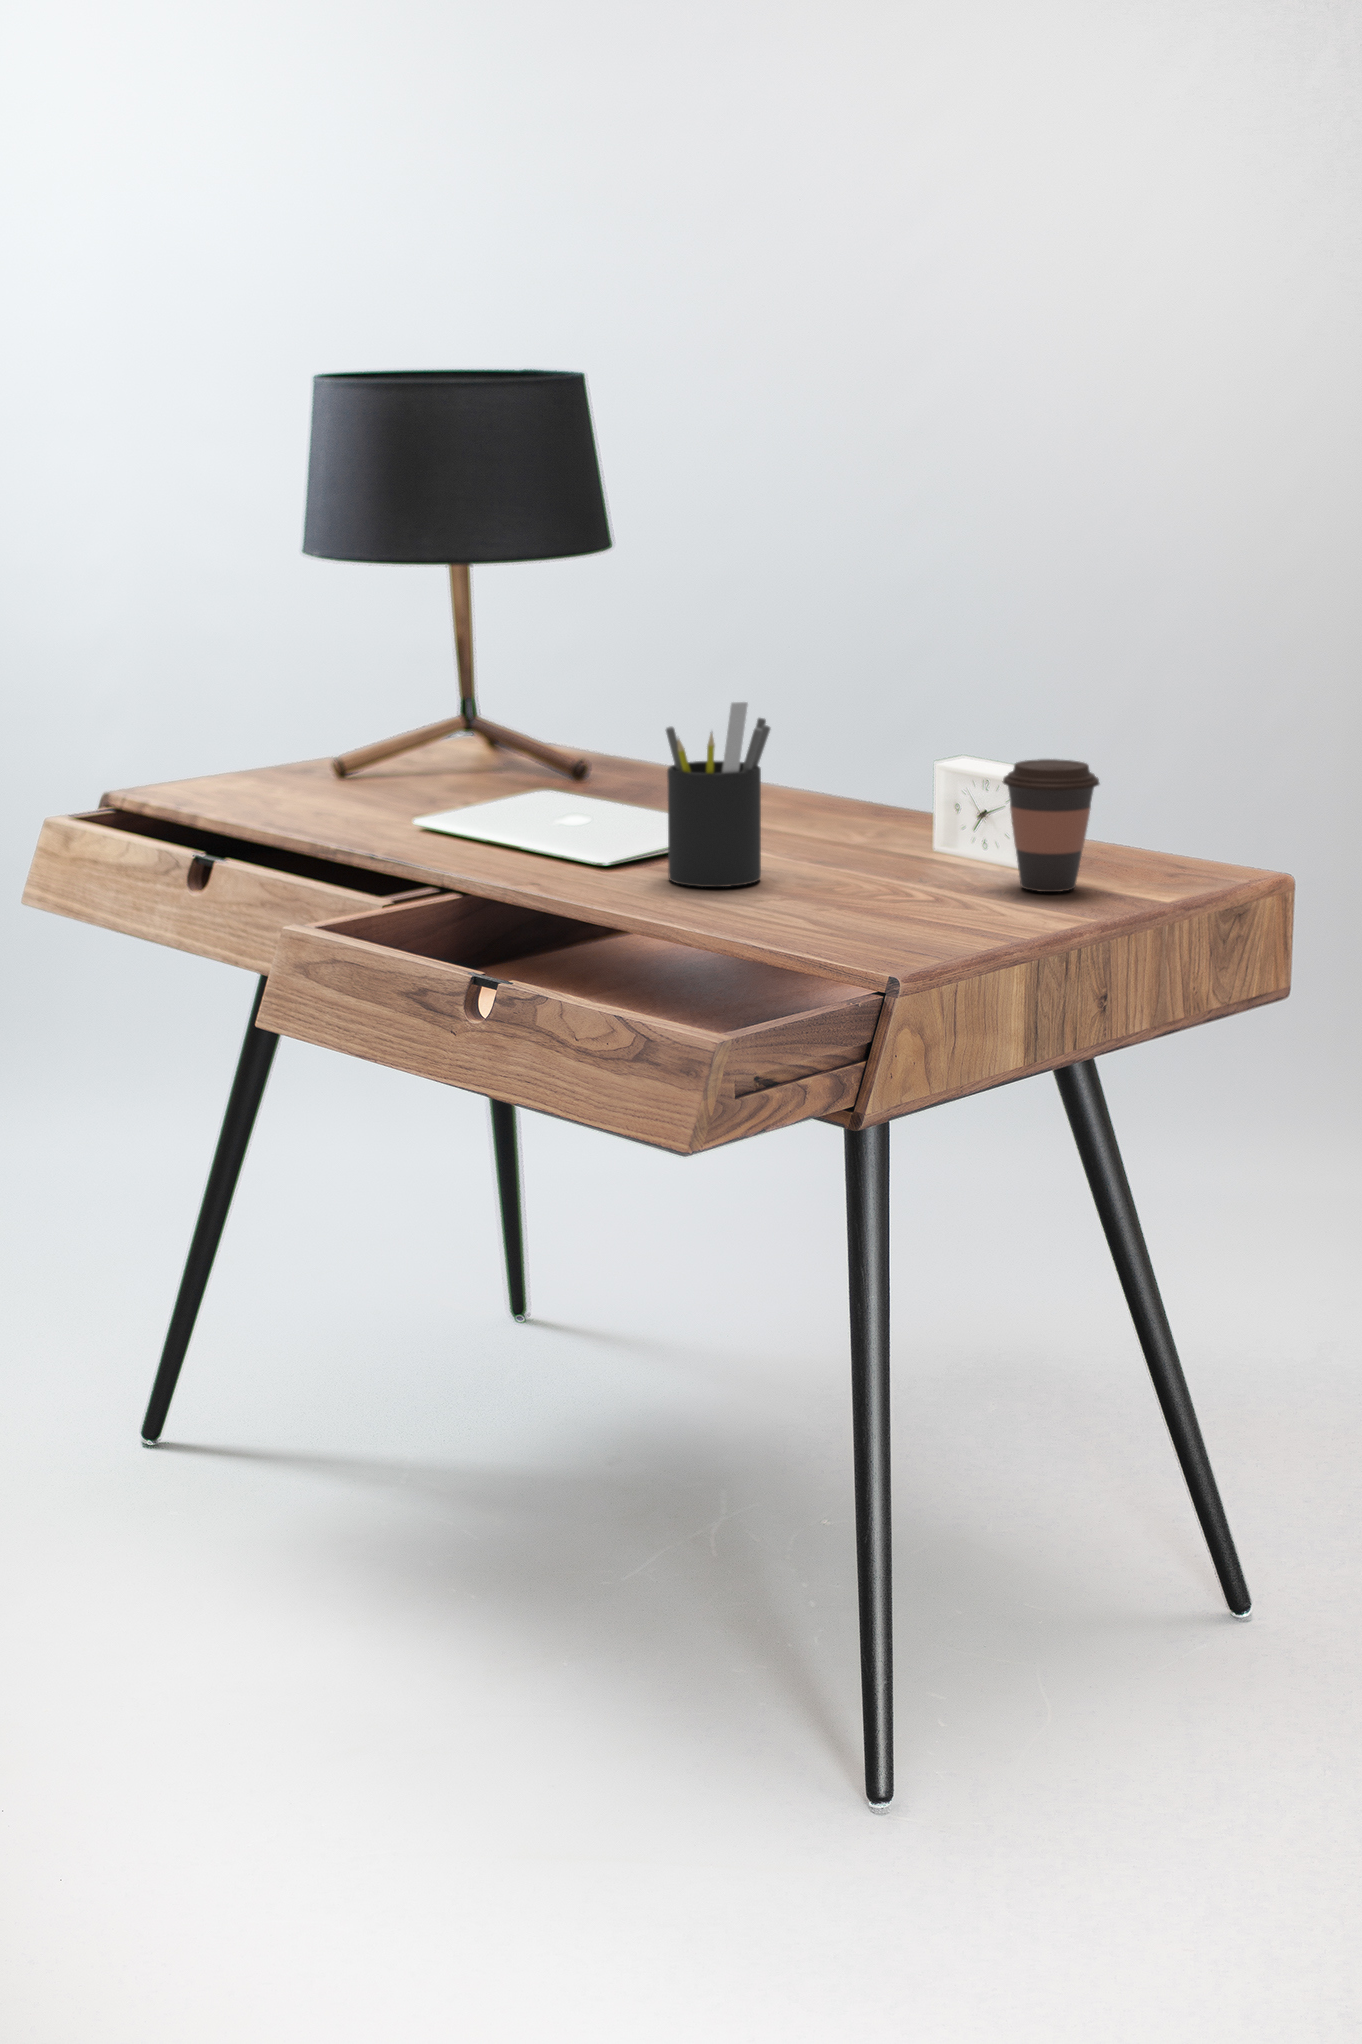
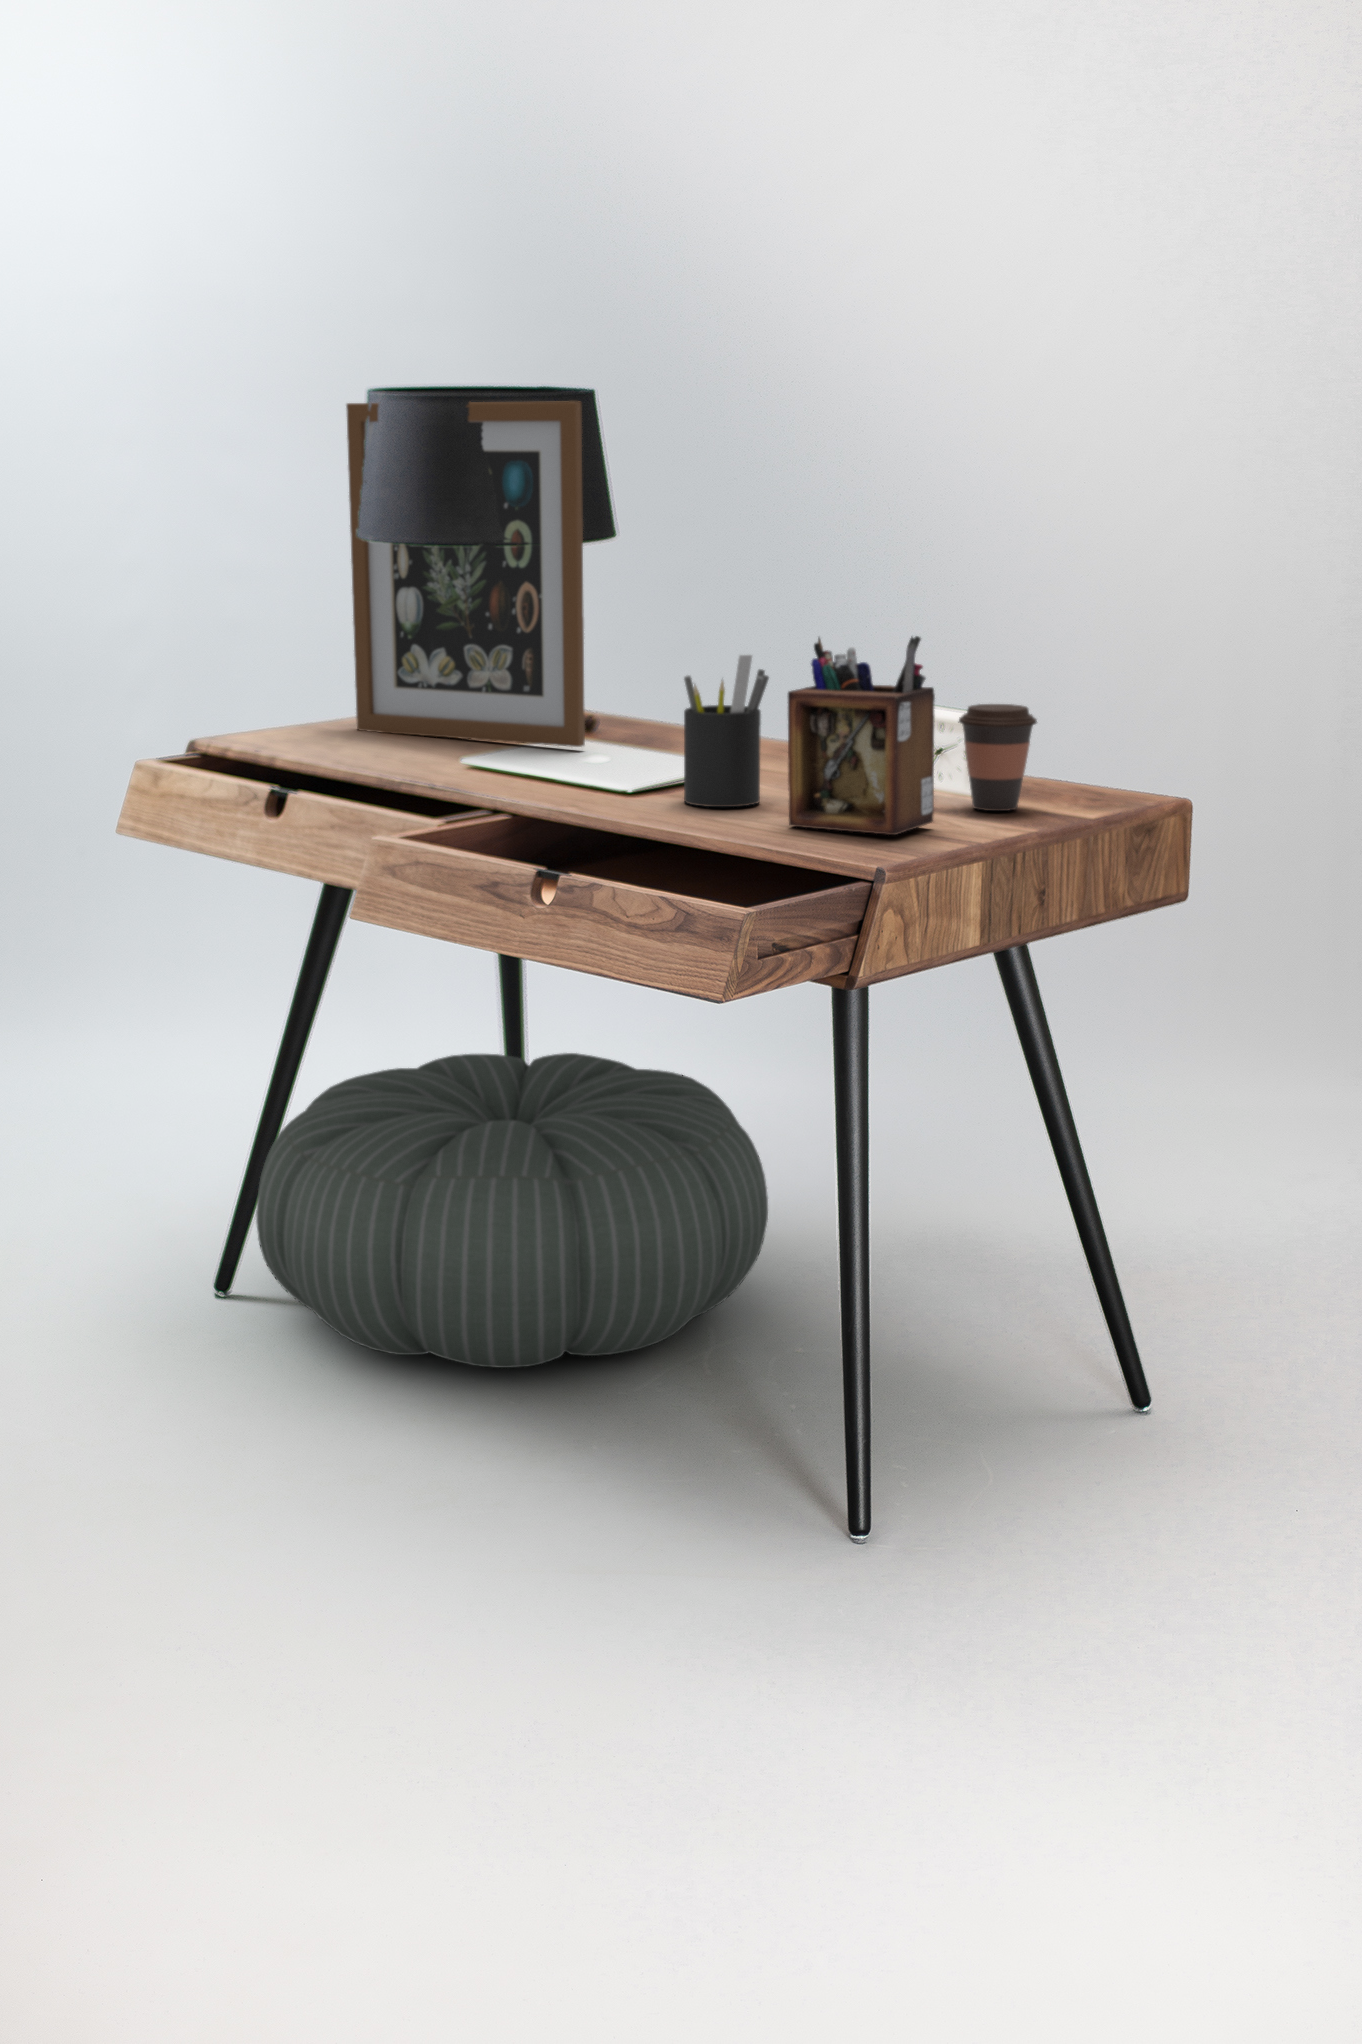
picture frame: none [293,393,569,802] -> present [346,401,585,747]
desk organizer: none [786,680,969,930] -> present [788,636,935,835]
pouf: none [189,1147,787,1538] -> present [256,1053,768,1368]

